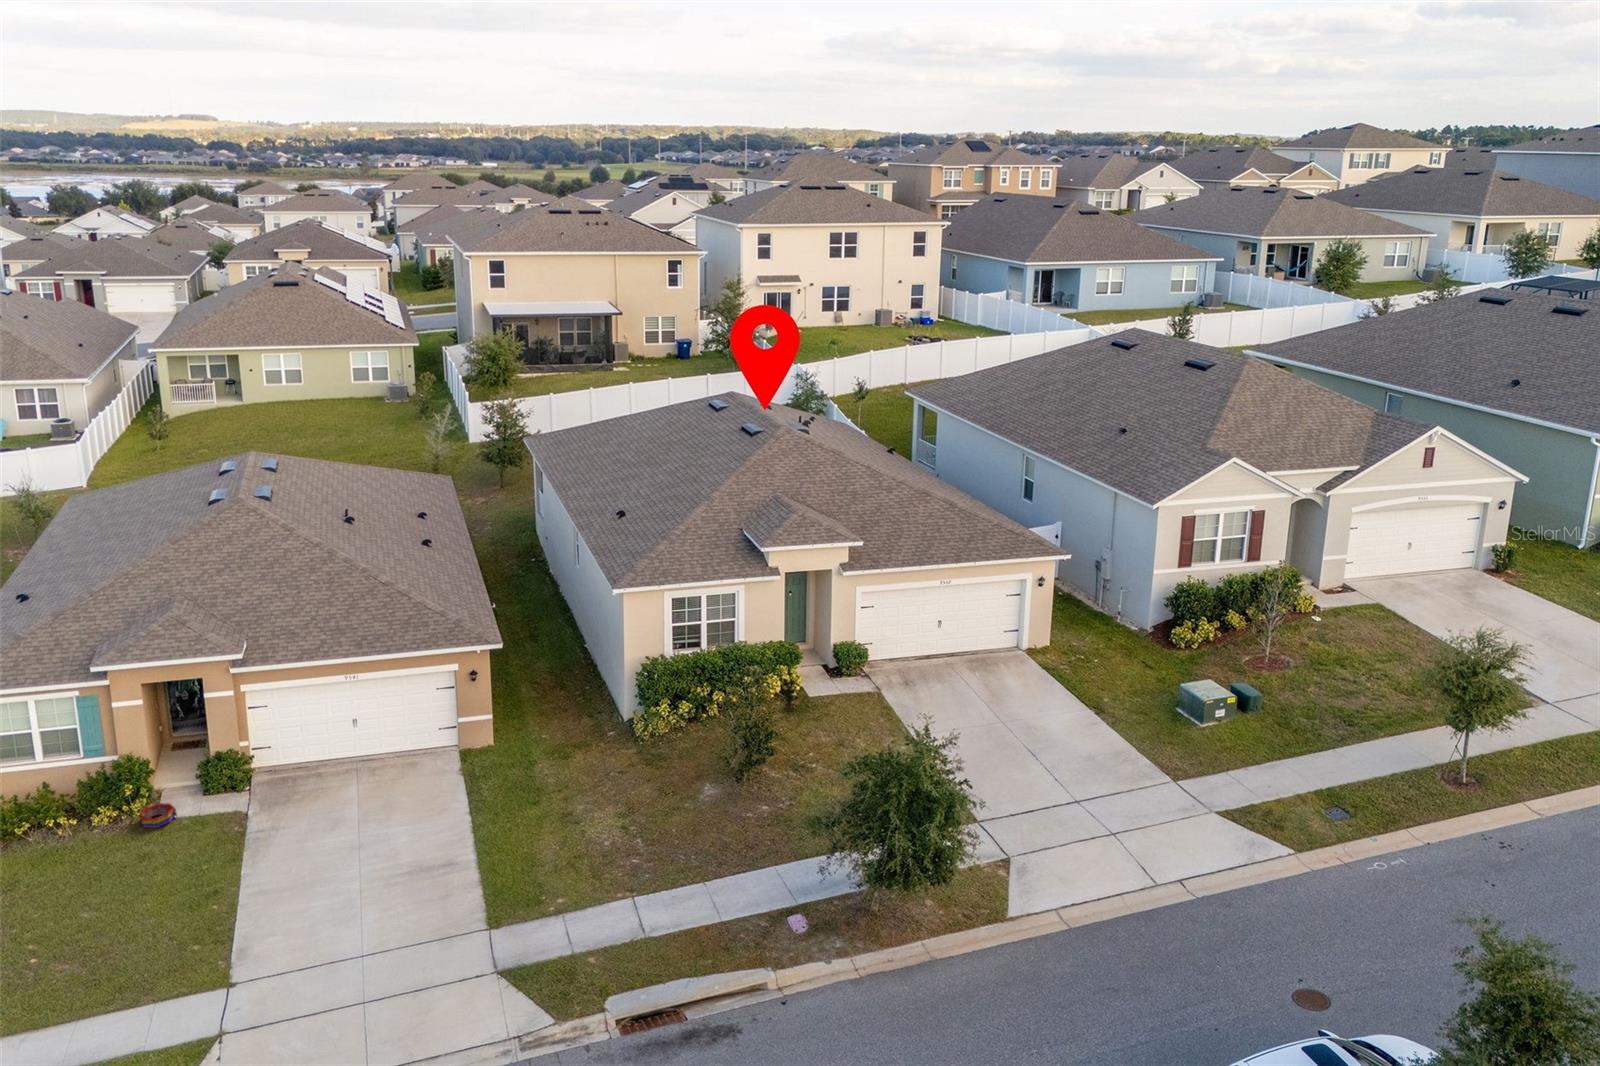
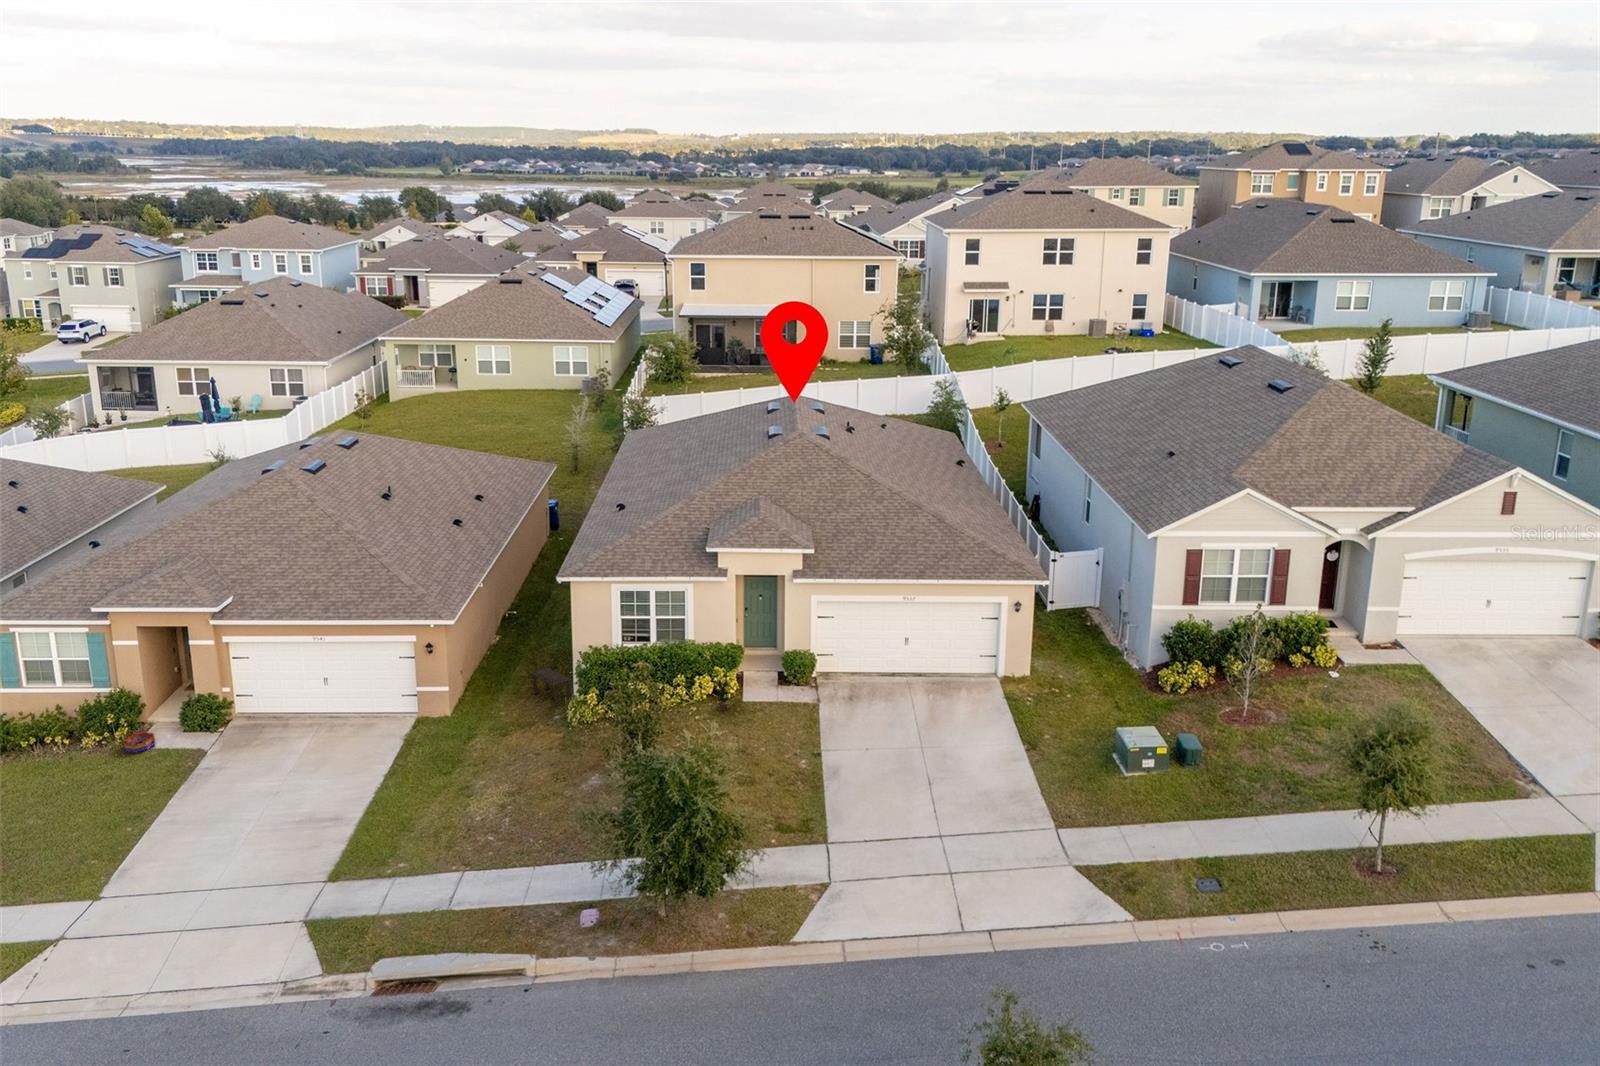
bench: none [578,686,627,725] -> present [532,668,571,706]

